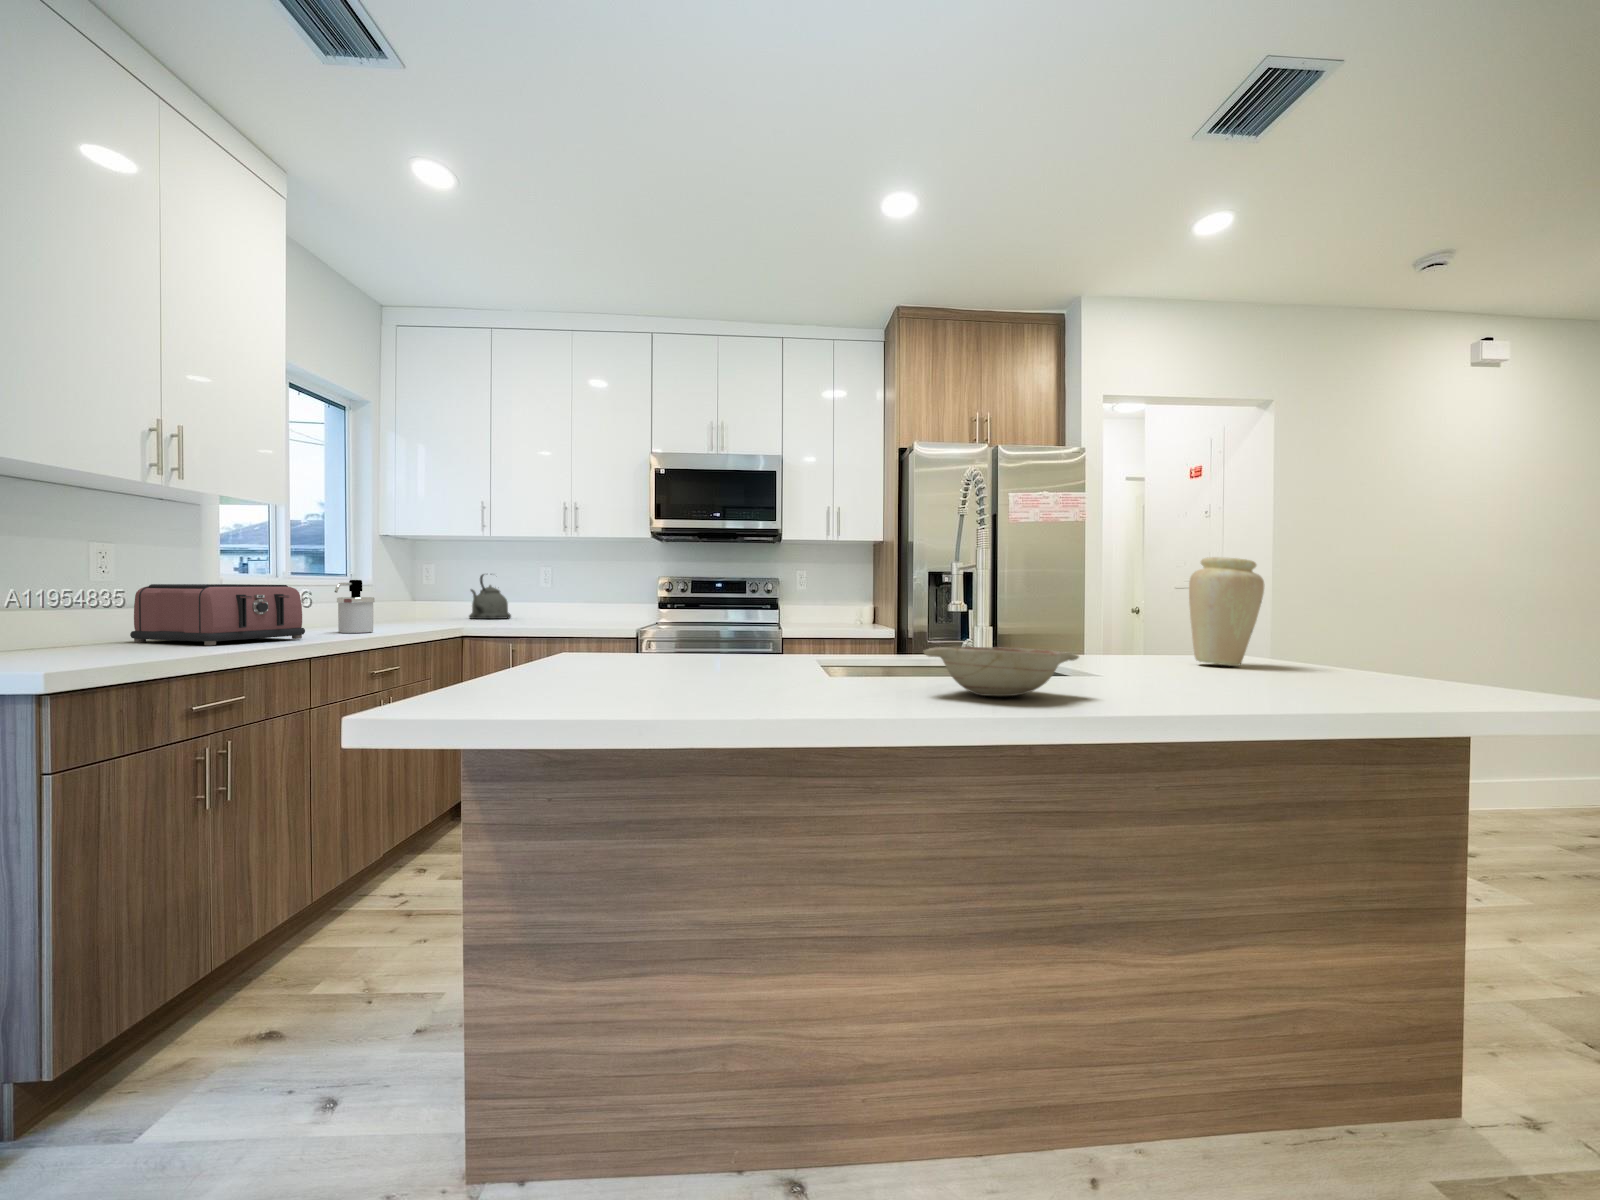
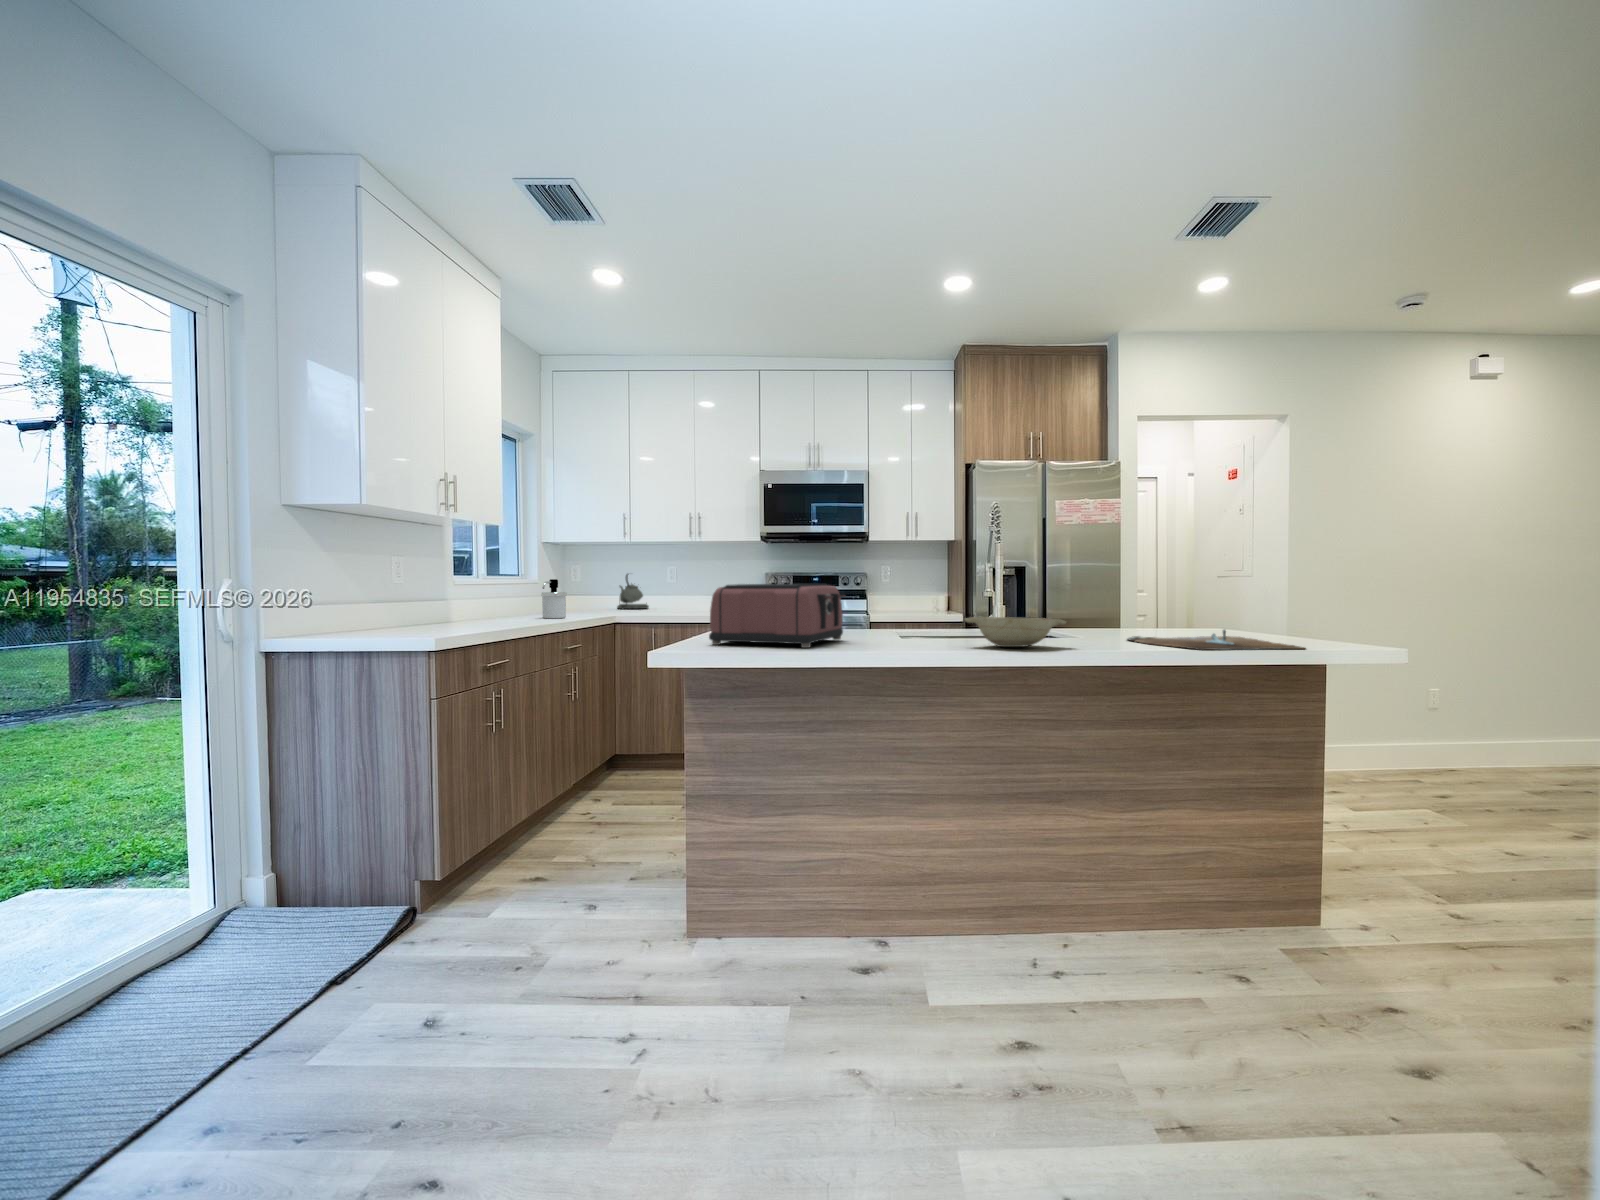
vase: present [1189,557,1264,666] -> none [1176,554,1231,634]
toaster: present [130,584,305,646] -> present [709,584,845,648]
cutting board: none [1143,666,1423,702] -> present [1127,630,1305,650]

